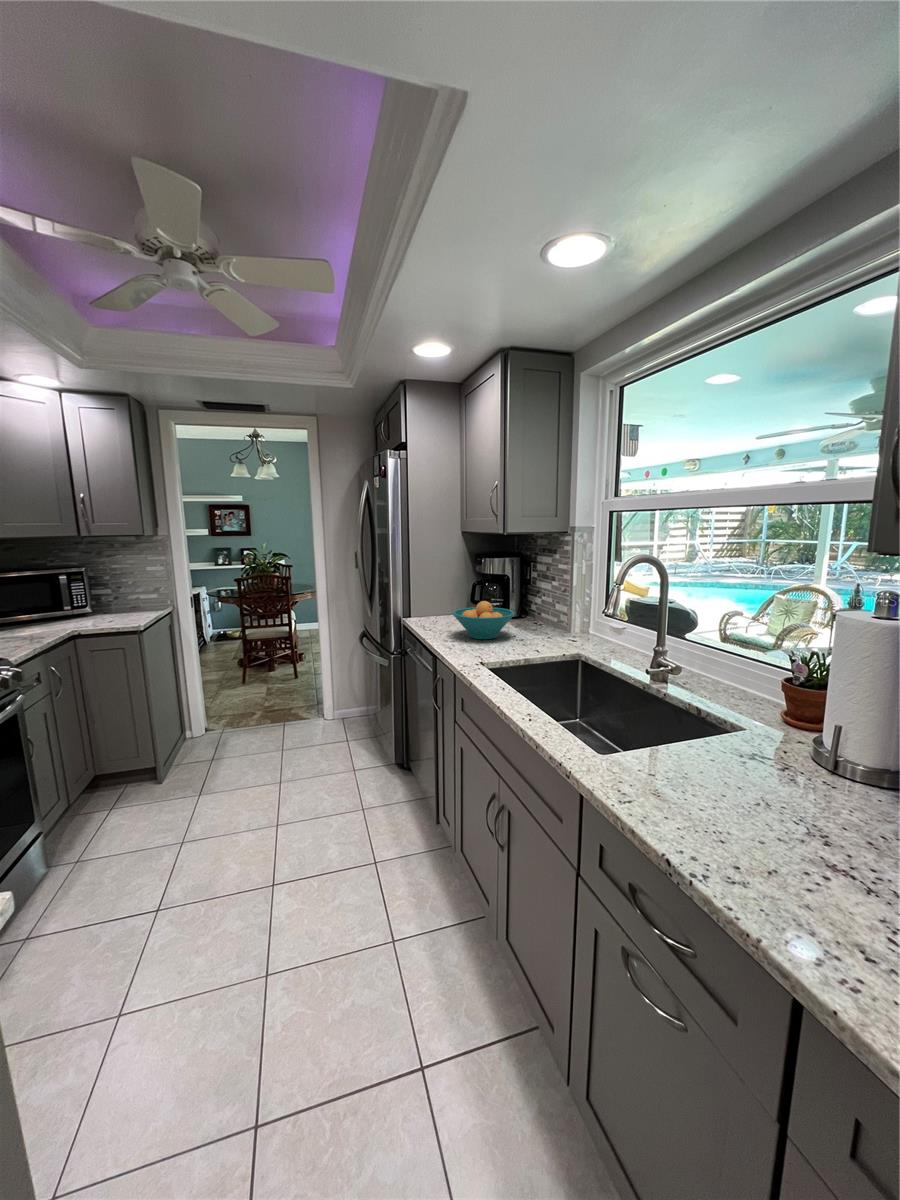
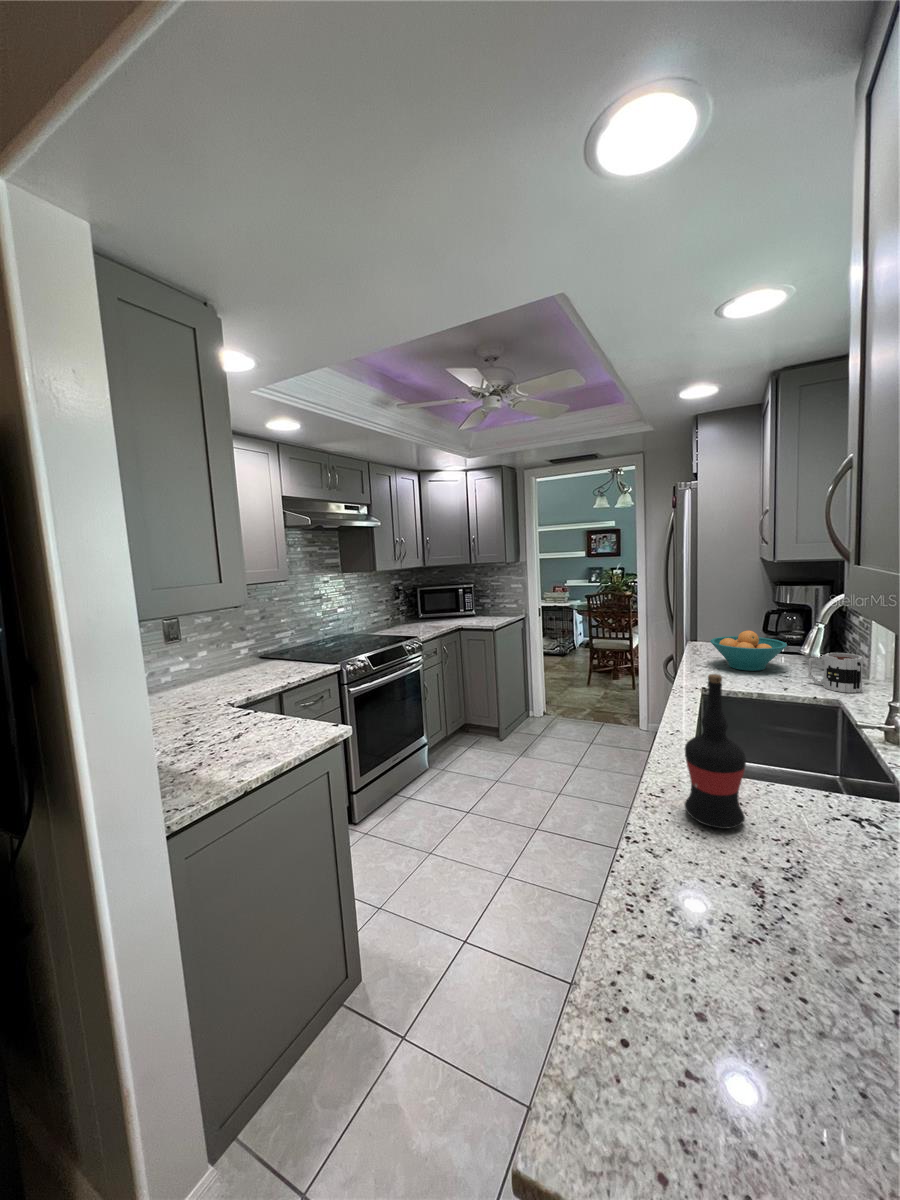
mug: none [540,613,578,646] -> present [808,653,863,693]
wine bottle: none [660,641,728,810] -> present [685,674,746,829]

